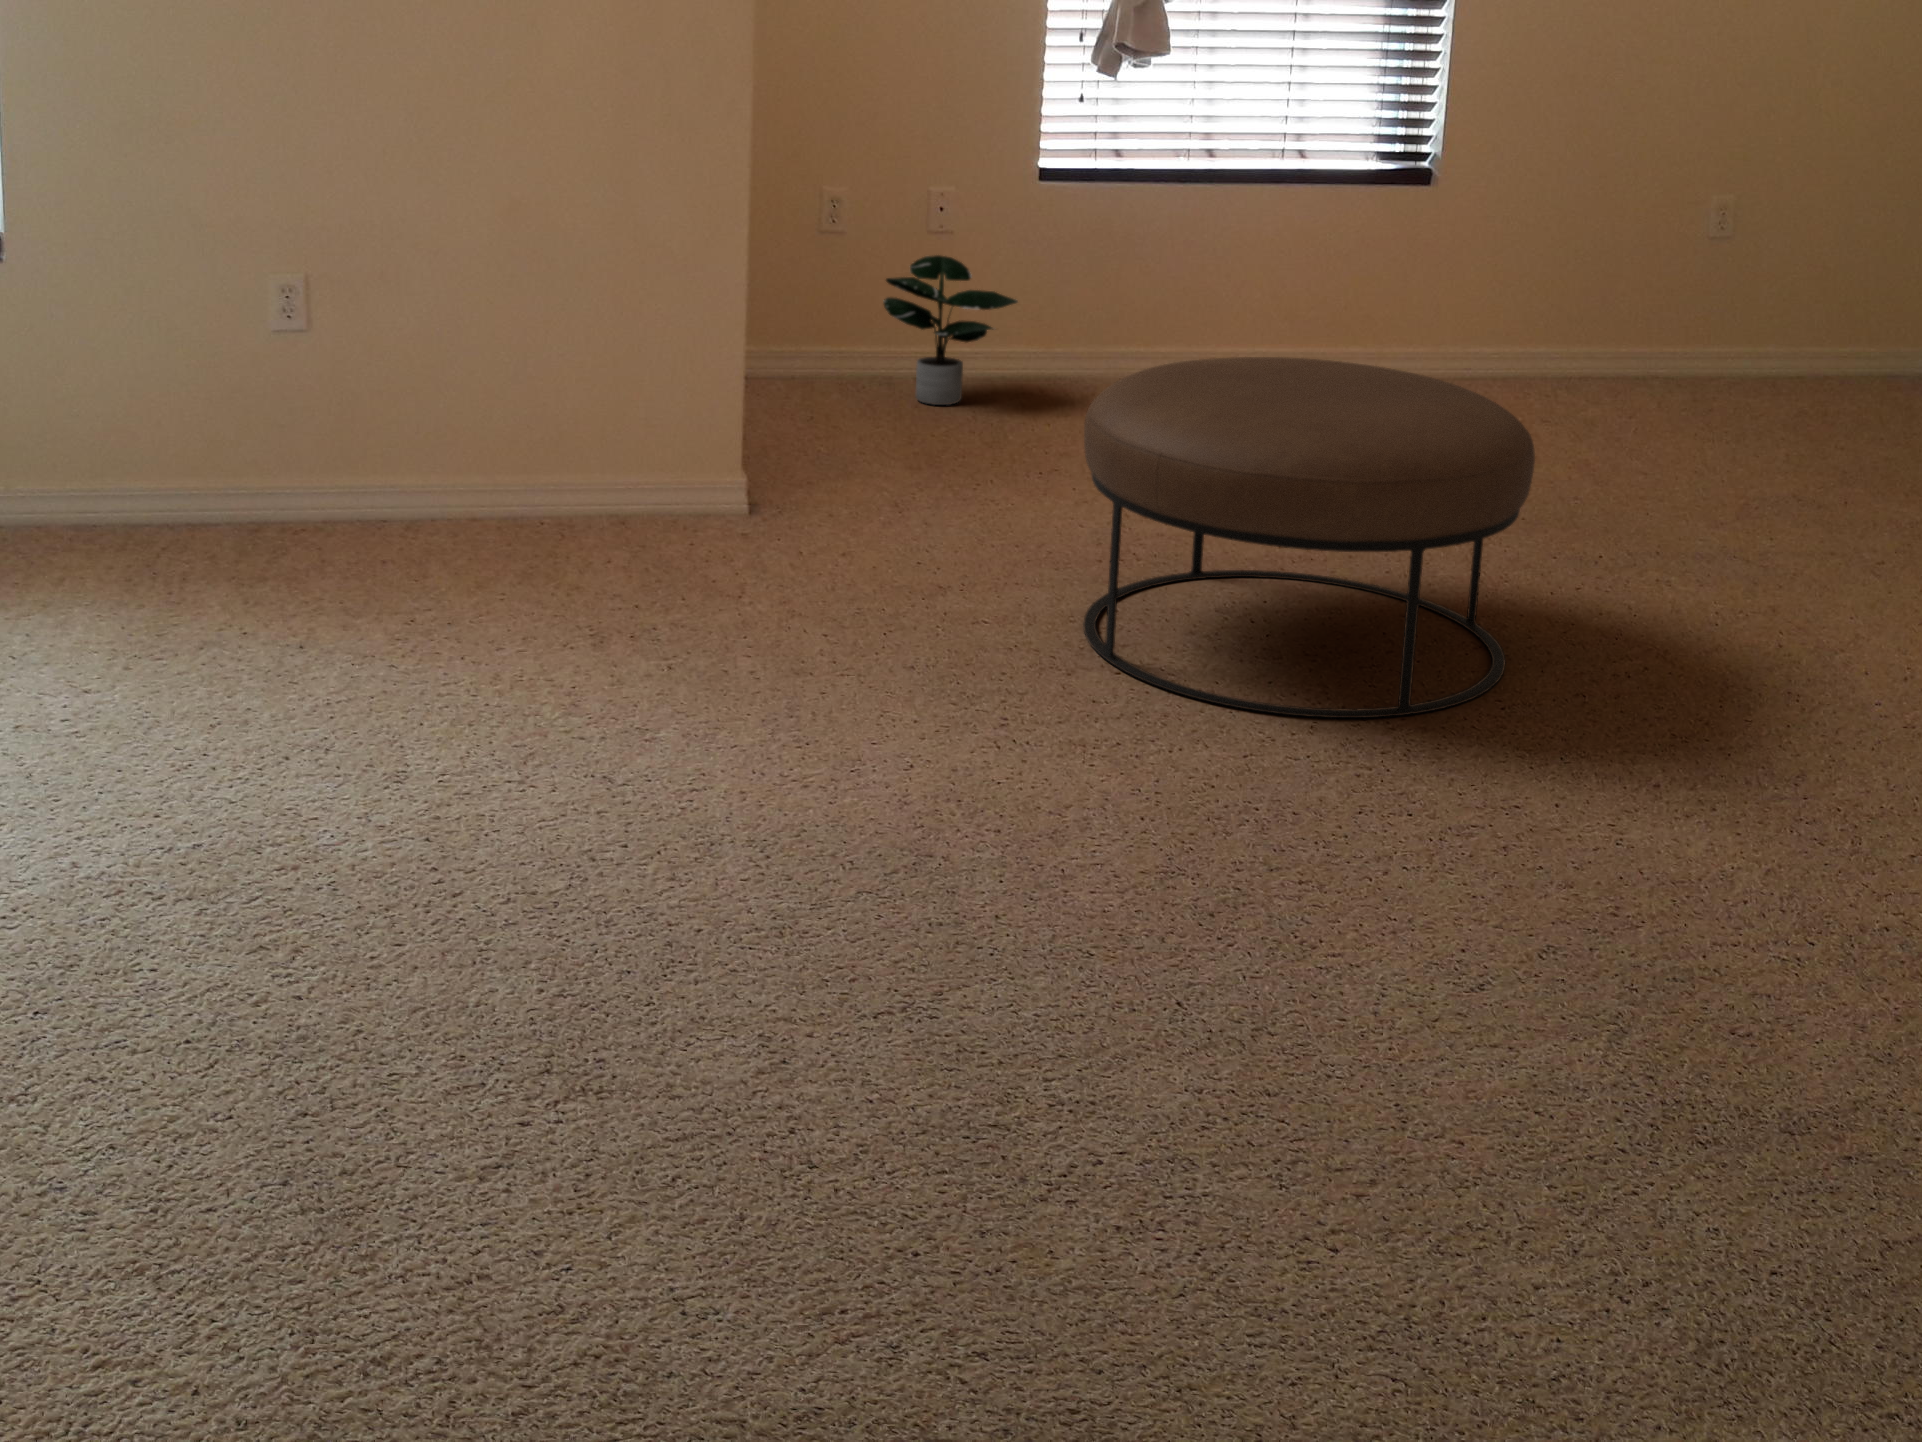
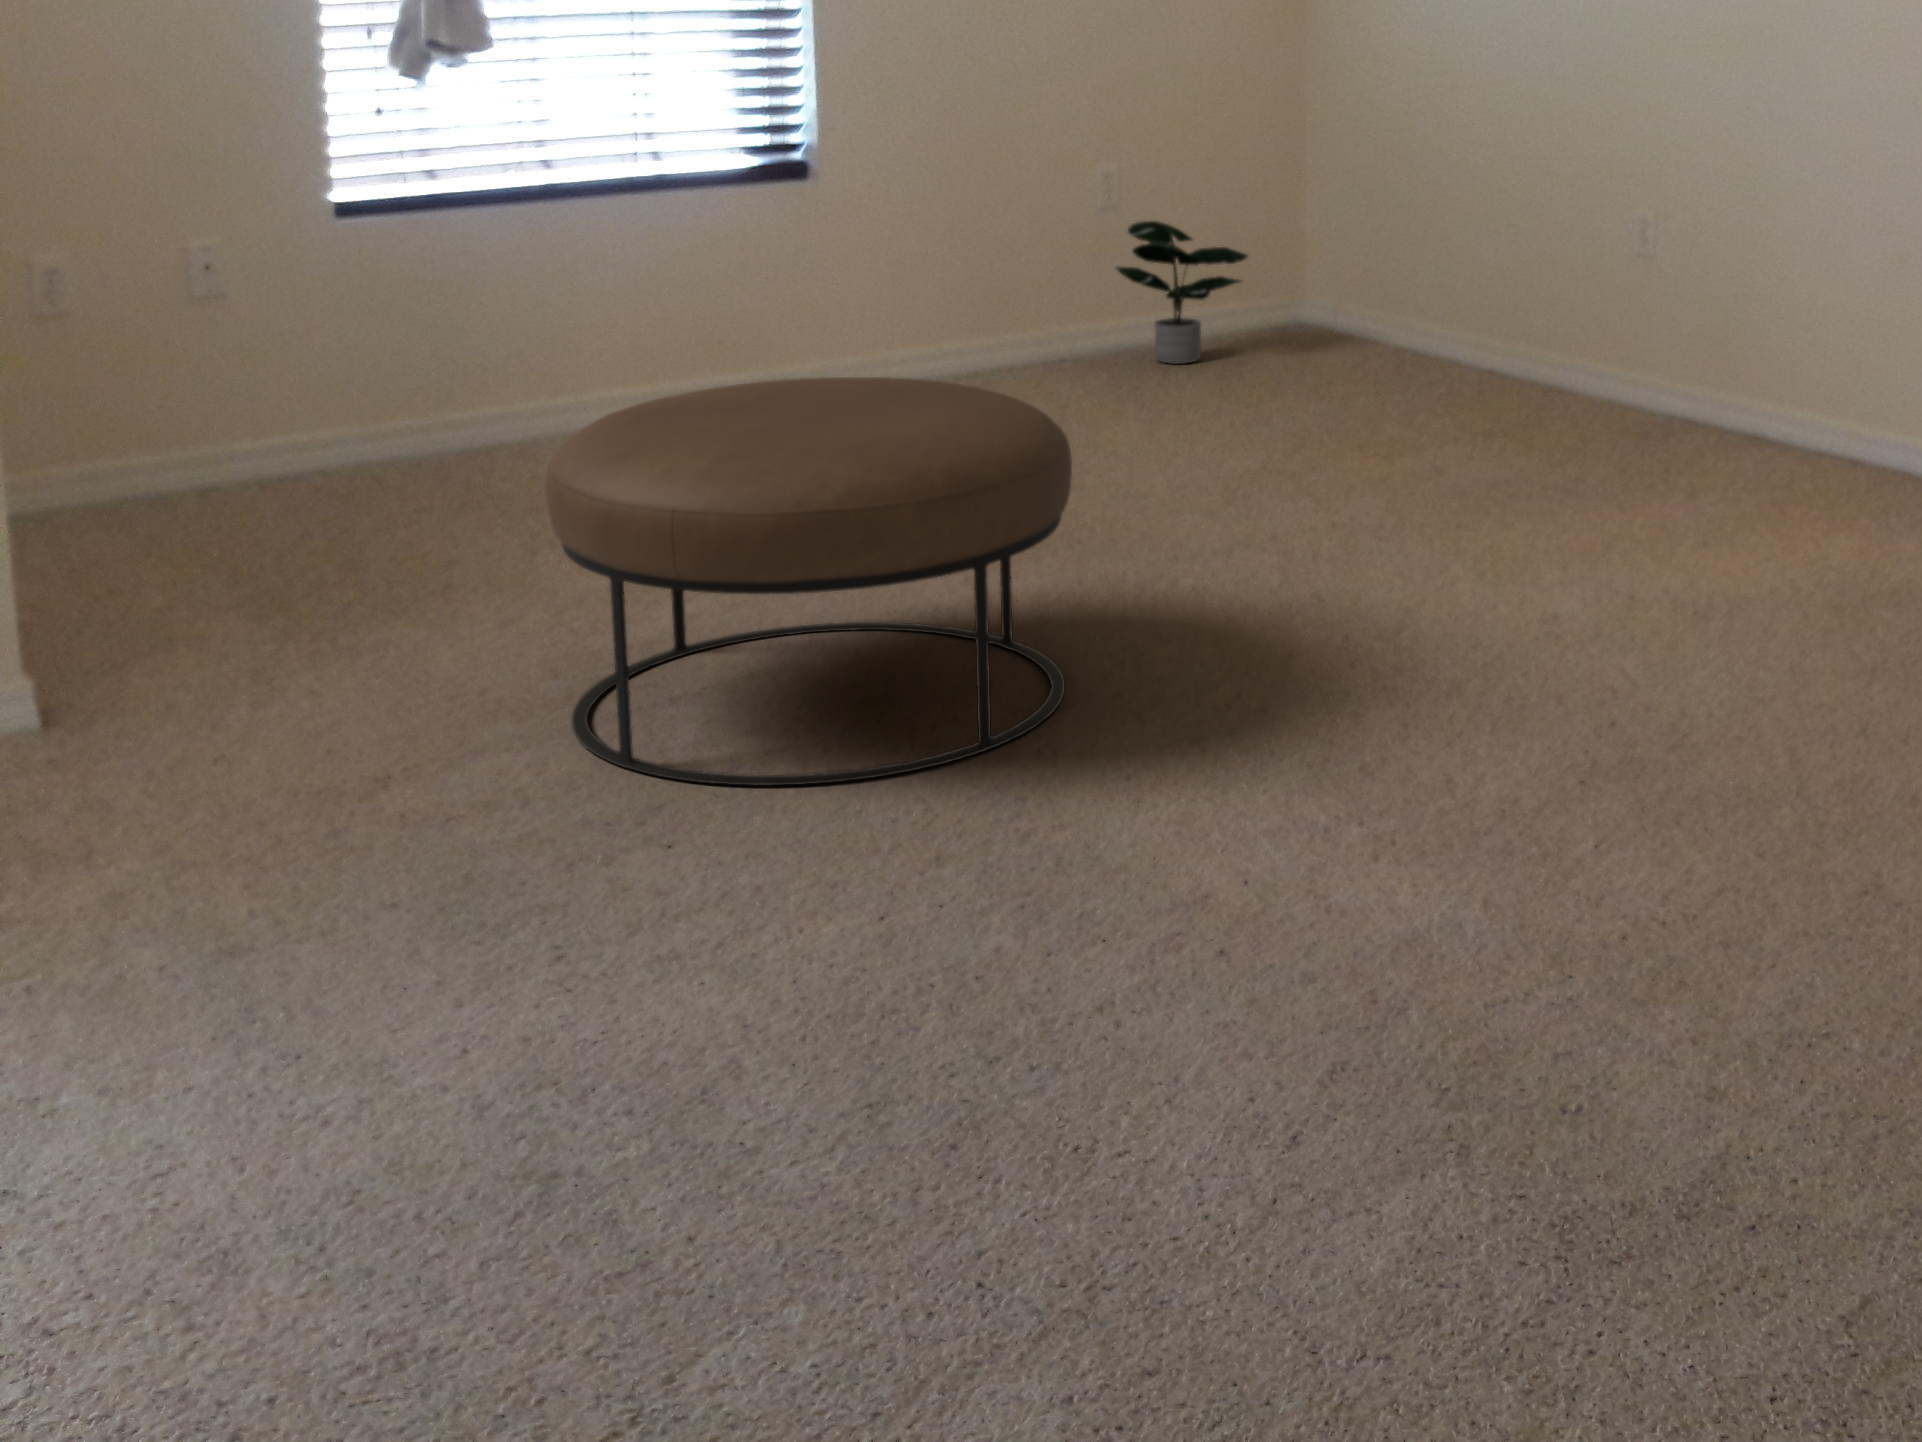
potted plant: present [883,255,1018,405] -> present [1116,221,1247,364]

